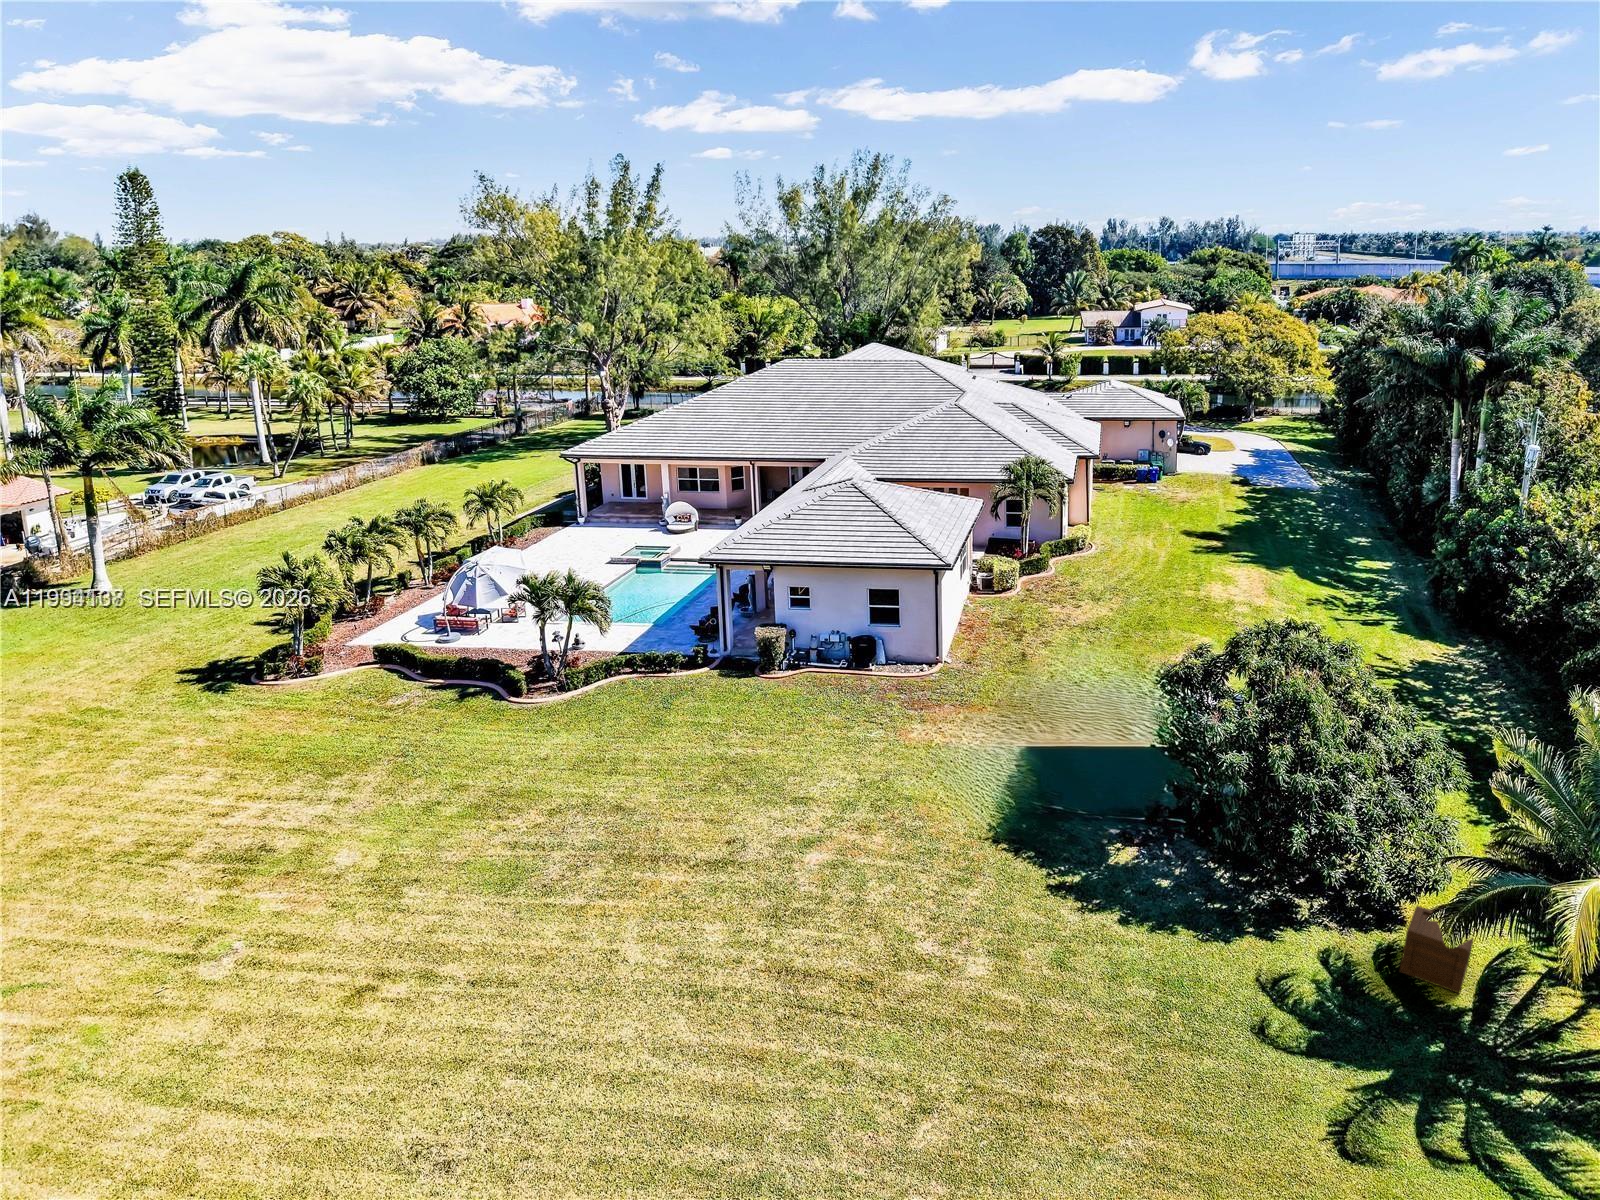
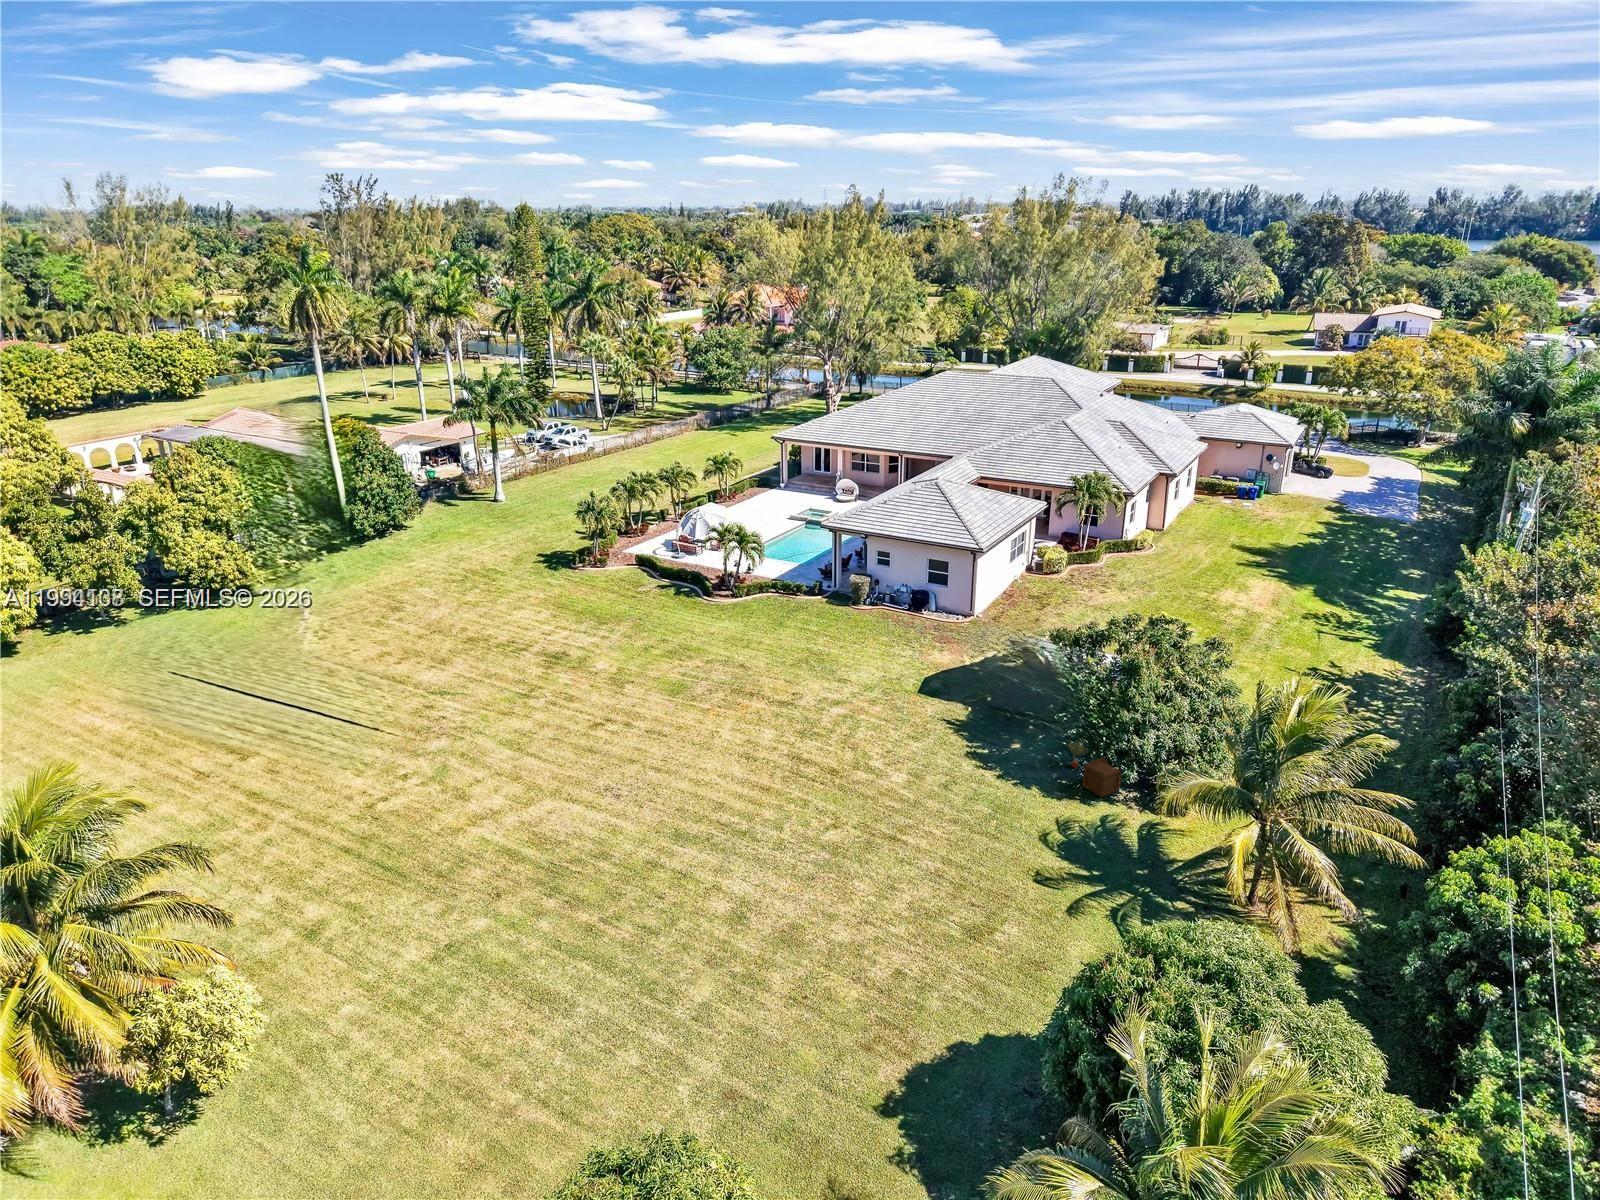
potted tree: none [1320,873,1378,929] -> present [1069,740,1087,768]

